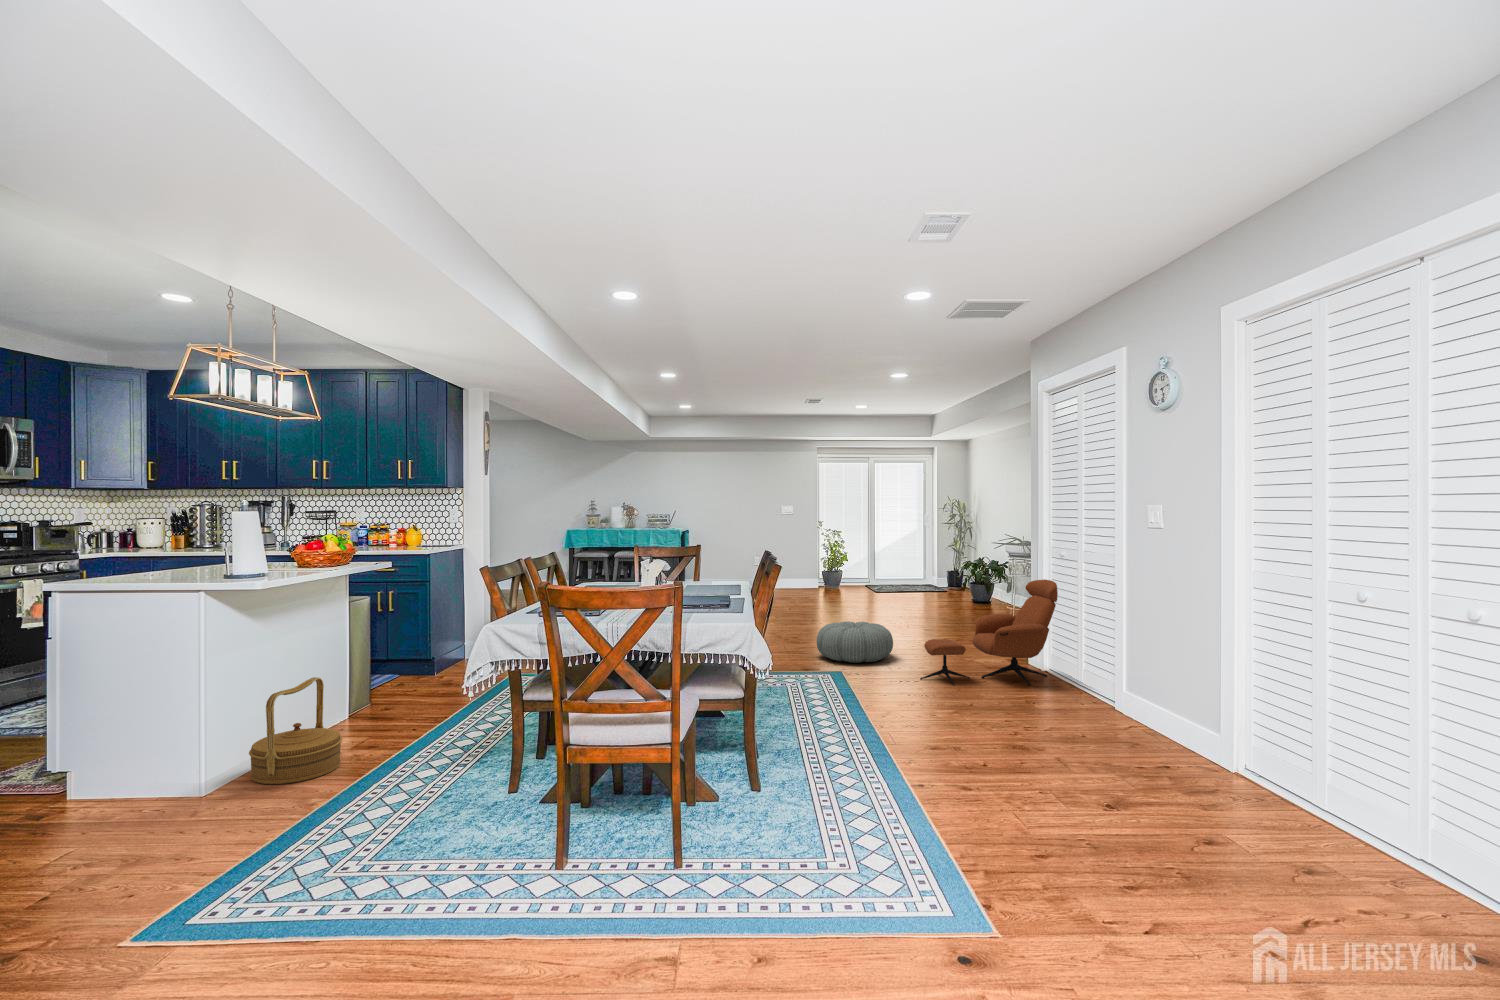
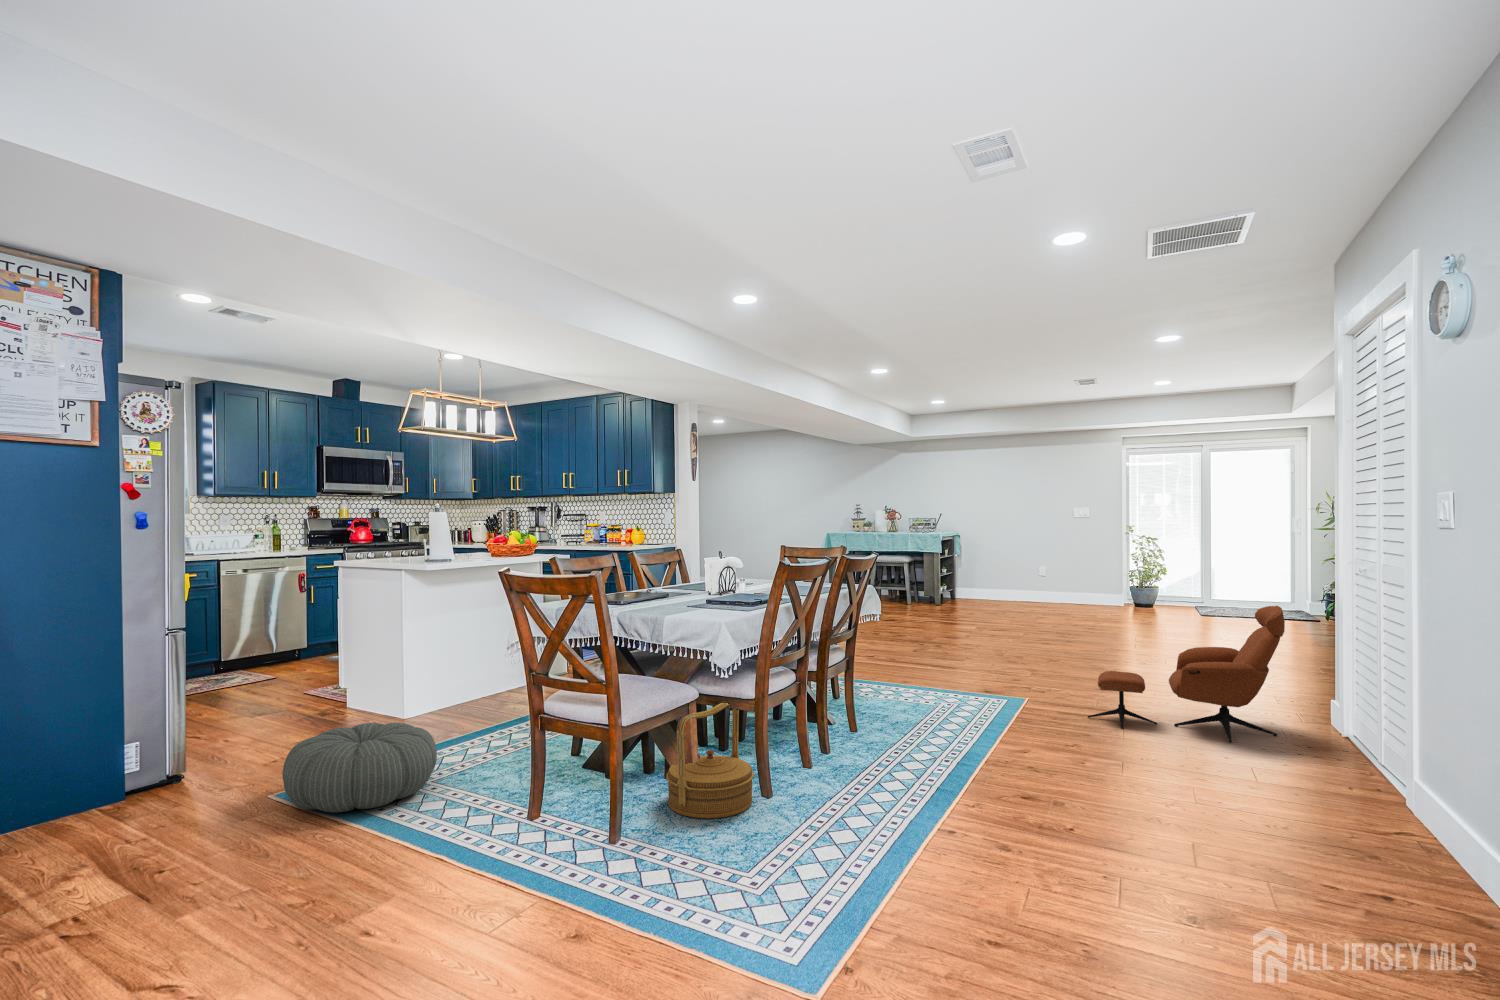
pouf: present [817,621,893,663] -> present [283,723,437,813]
woven basket: present [249,677,342,784] -> present [666,703,754,819]

